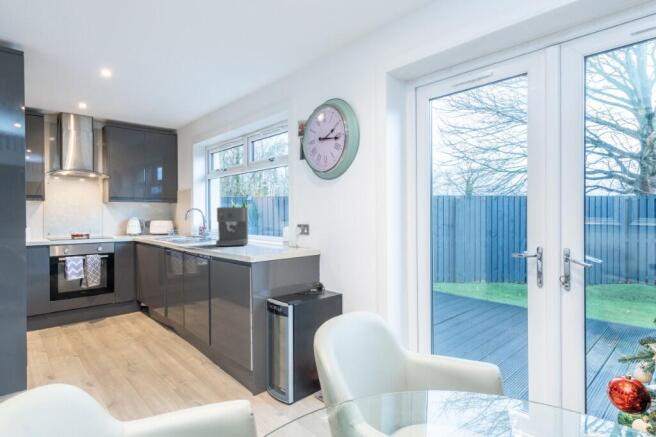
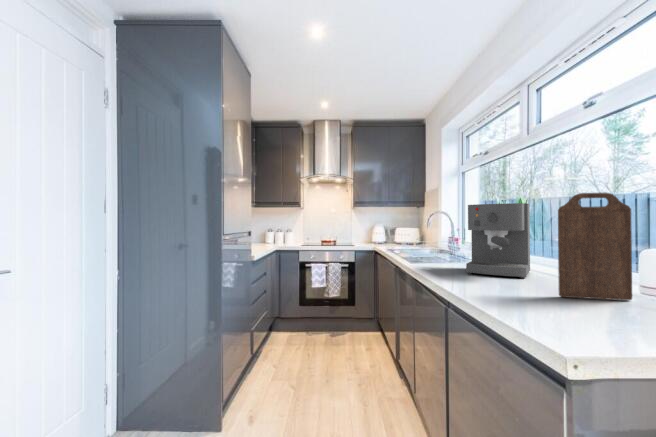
cutting board: none [256,206,281,250] -> present [558,193,632,300]

